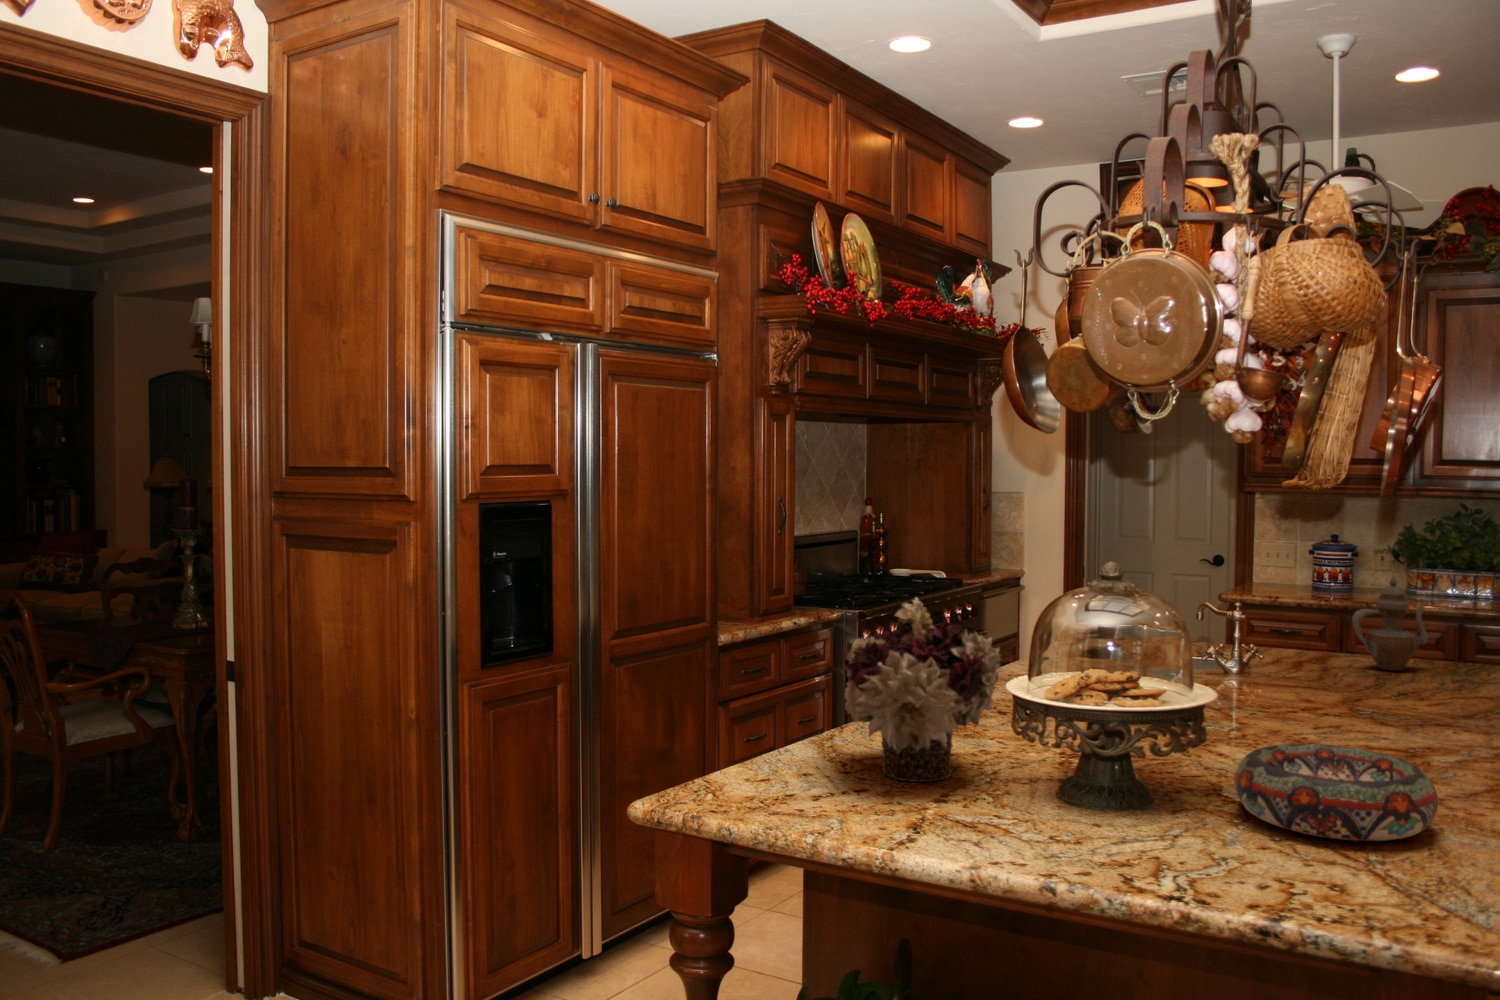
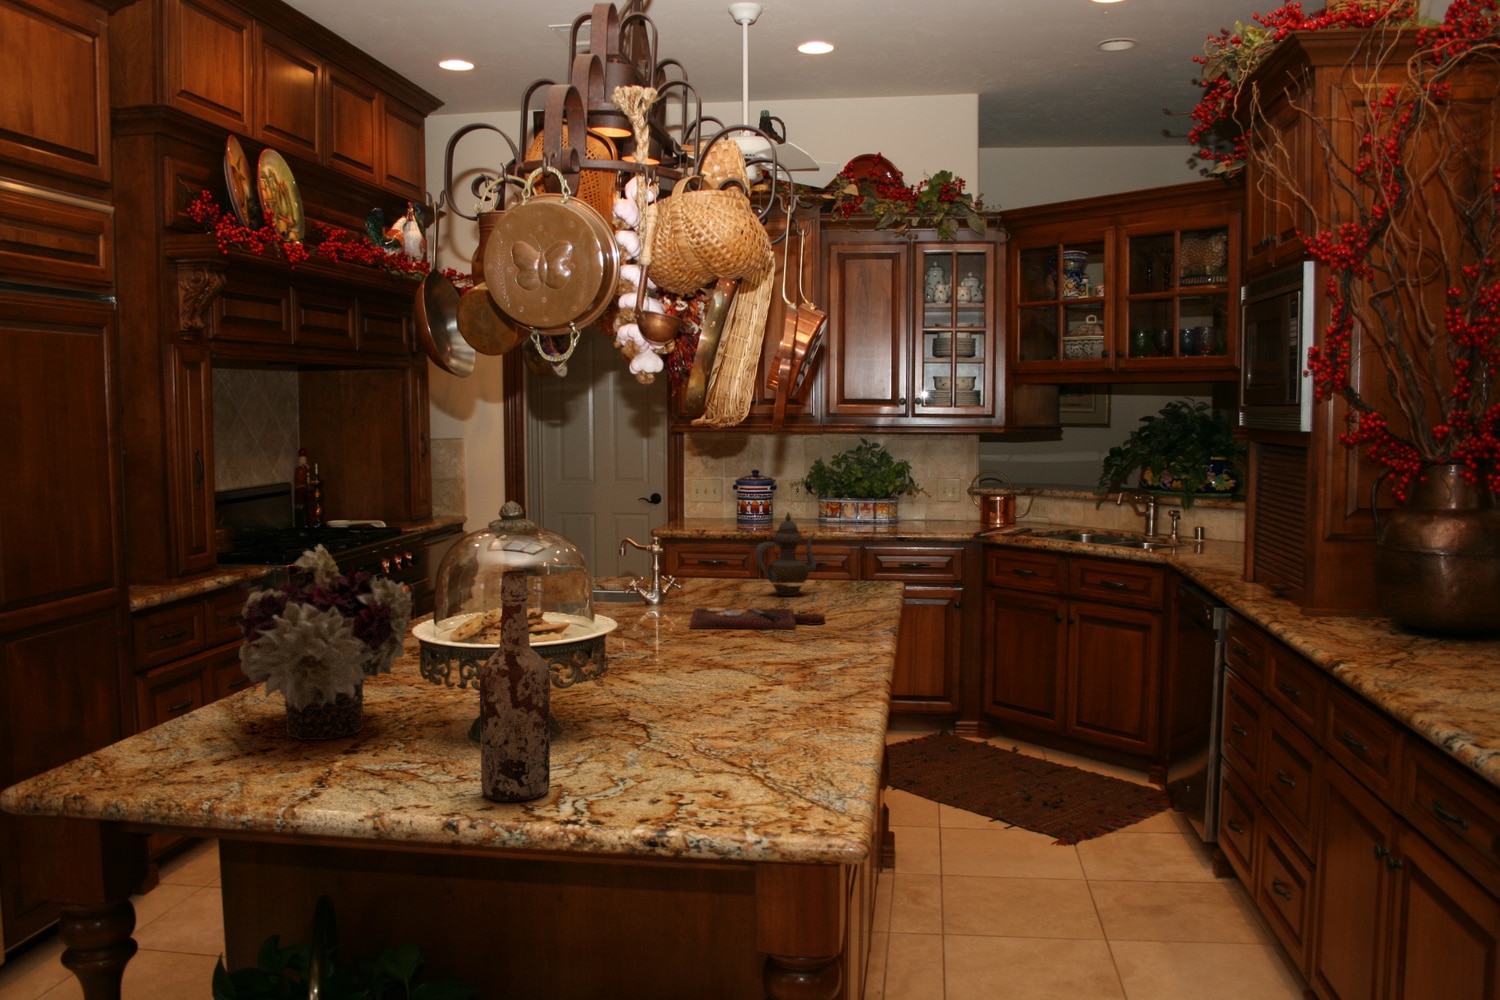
wine bottle: none [1077,637,1149,868] -> present [480,571,550,801]
cutting board: none [1276,678,1444,711] -> present [689,608,825,629]
decorative bowl: present [1234,744,1438,841] -> none [639,663,808,746]

